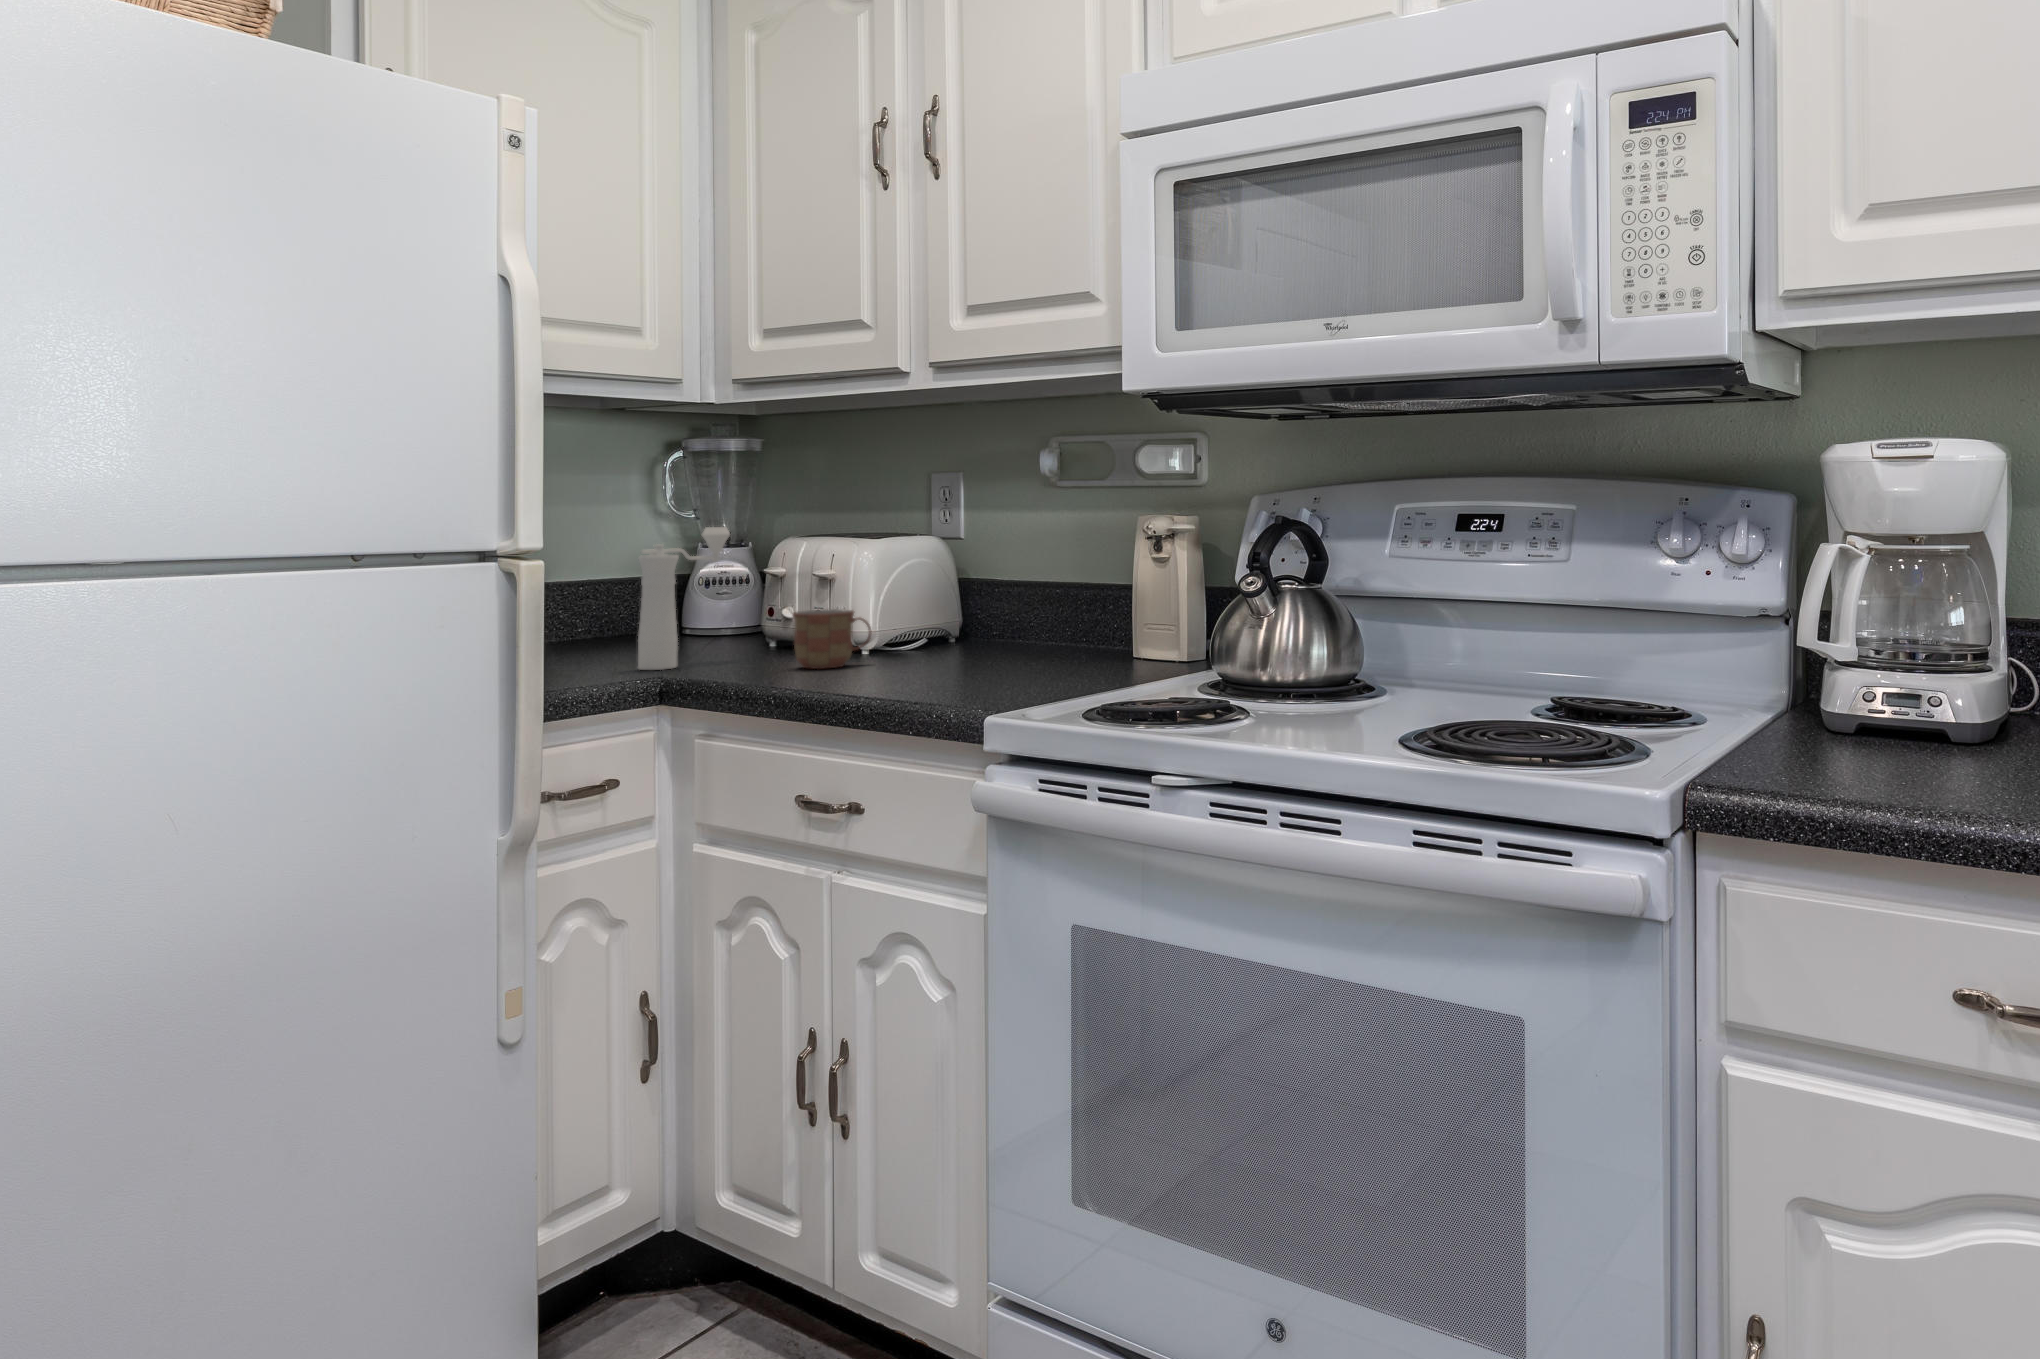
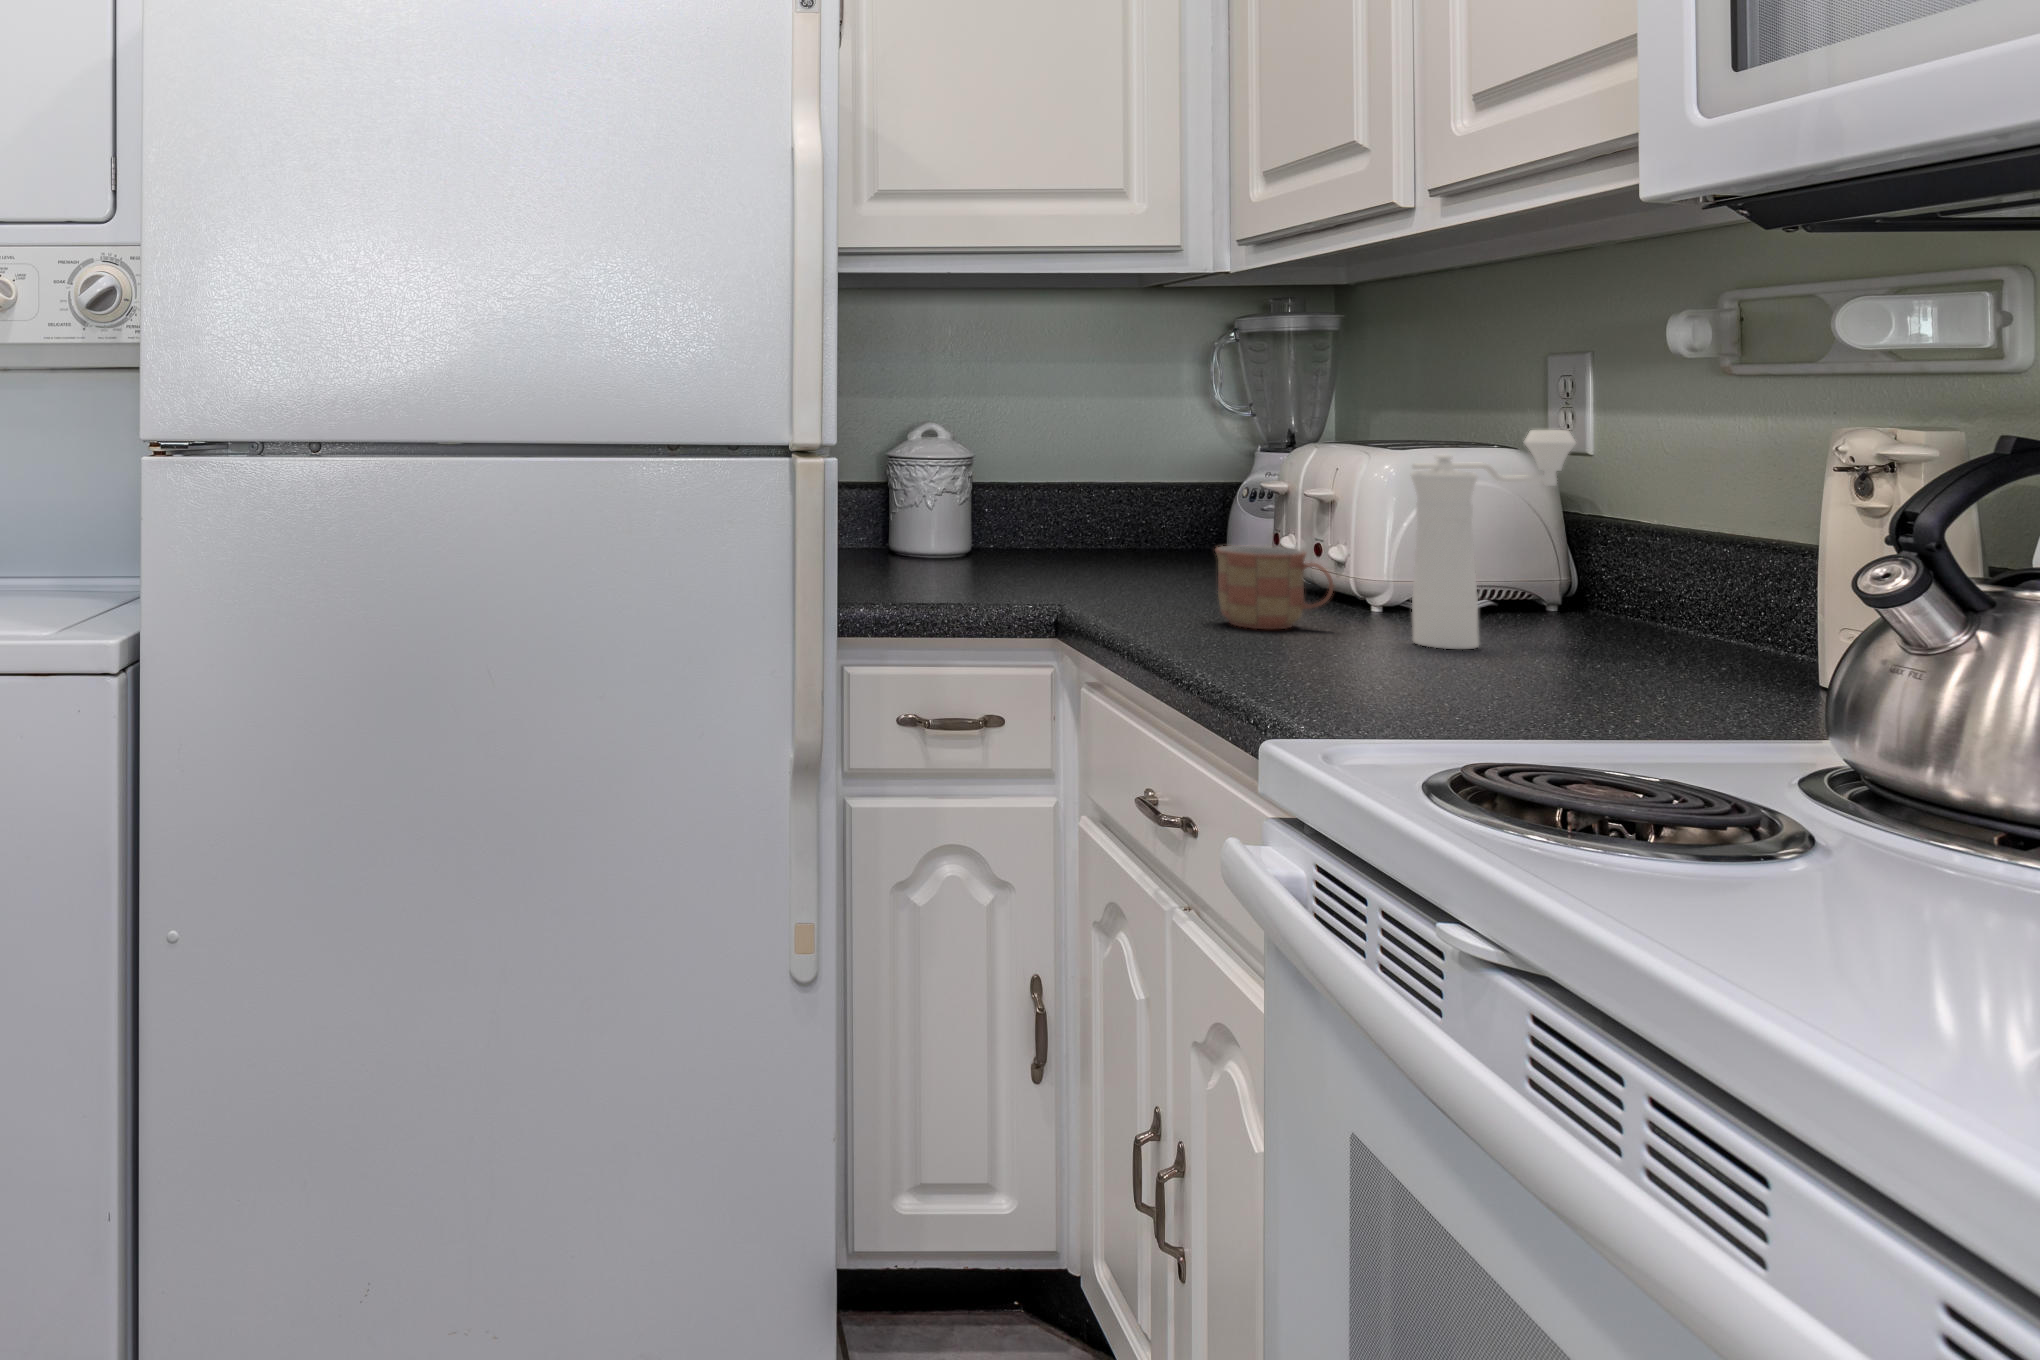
pepper mill: present [638,527,730,670] -> present [1411,430,1576,649]

